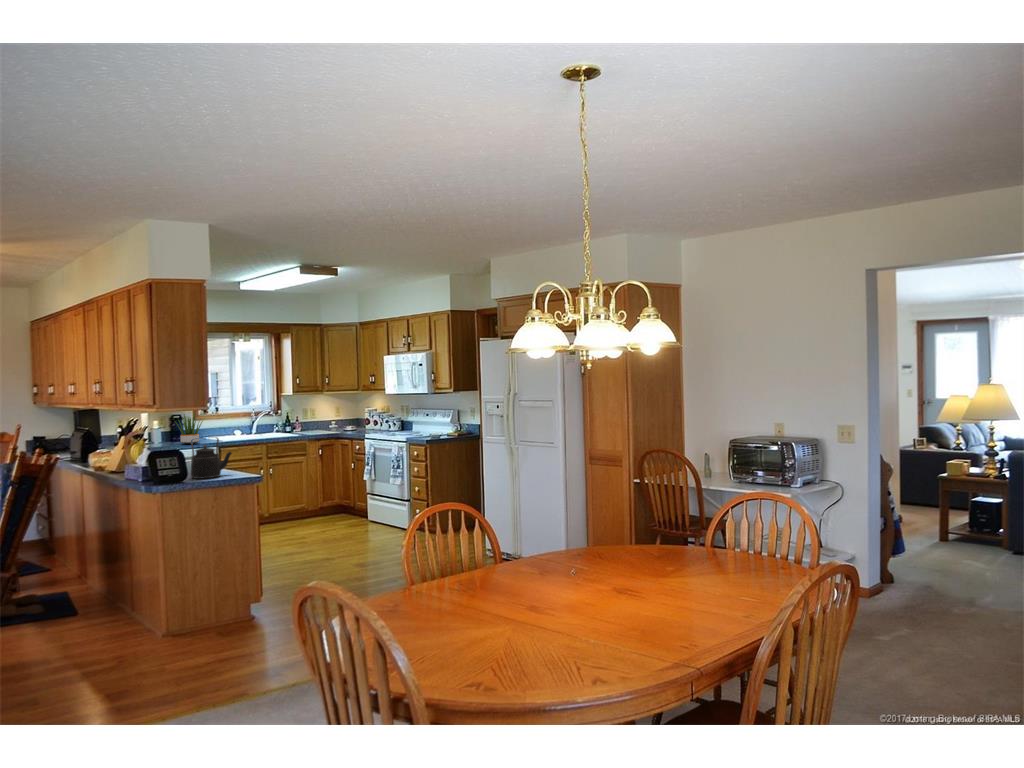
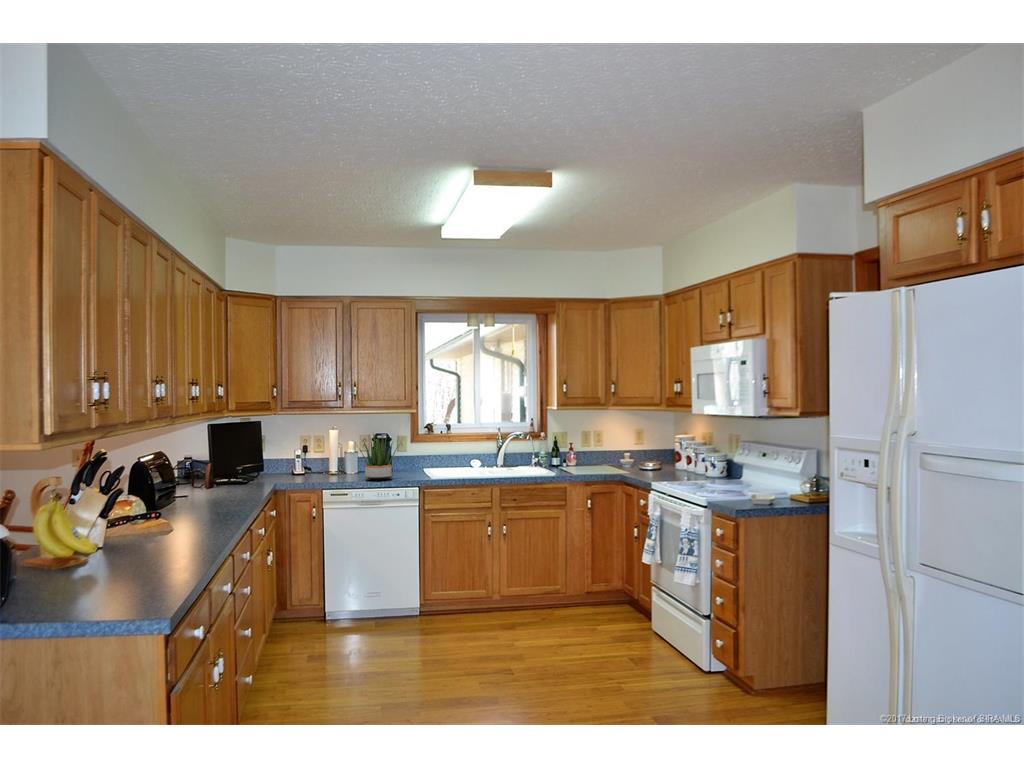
kettle: present [191,437,232,479] -> none [51,504,163,607]

